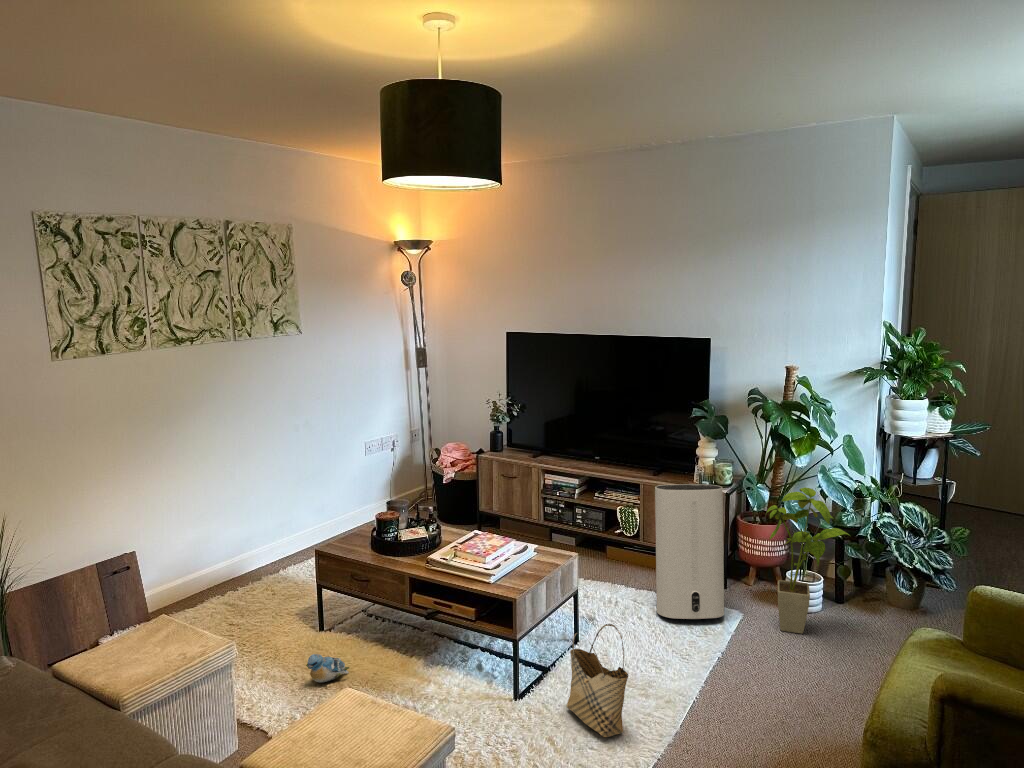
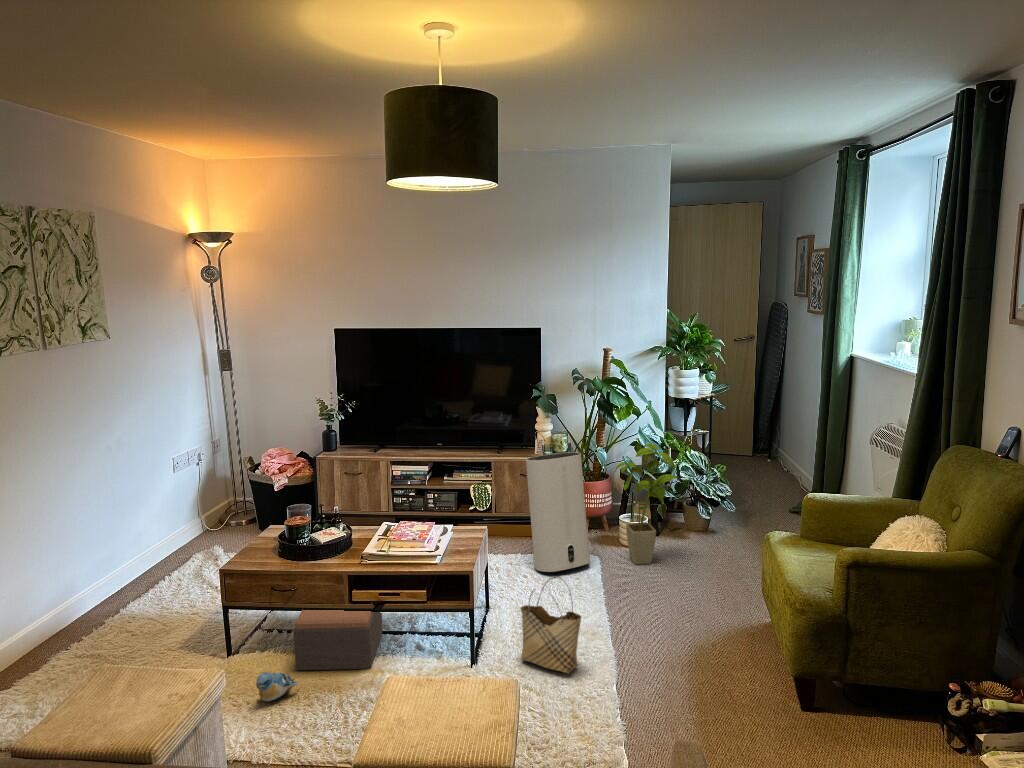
footstool: none [359,587,458,675] -> present [293,610,383,670]

